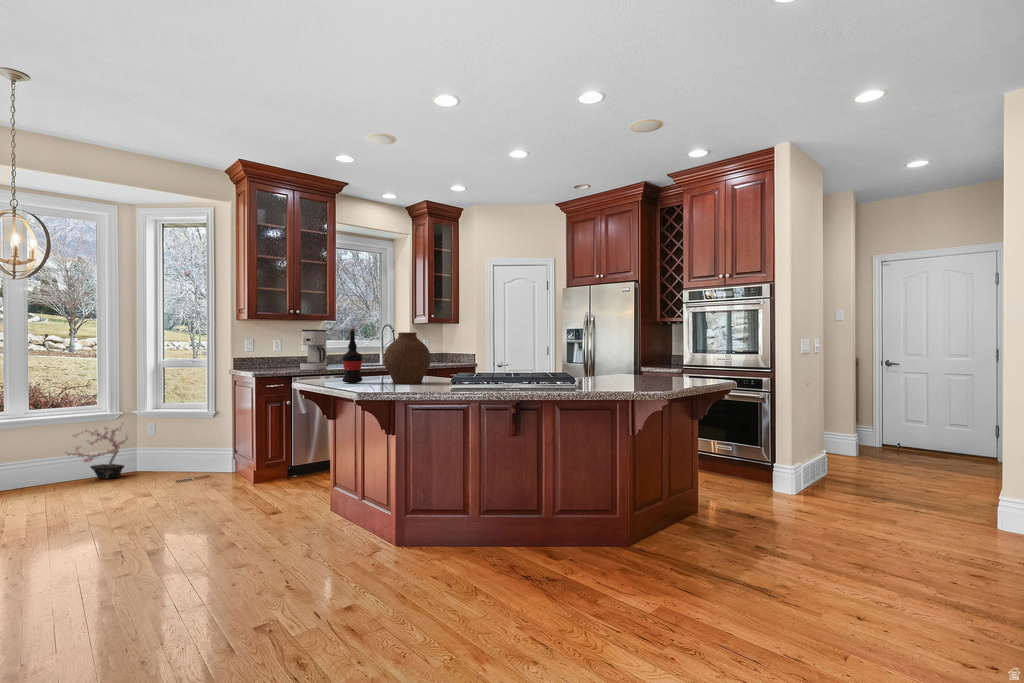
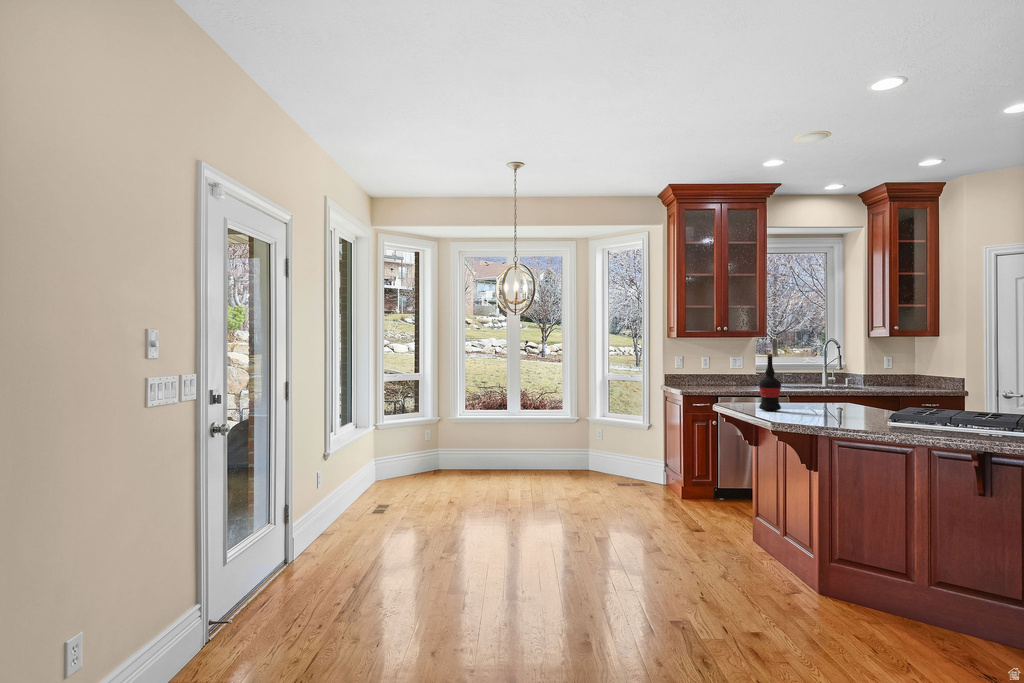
coffee maker: present [300,330,326,371] -> none [728,347,757,390]
vase: present [384,332,431,384] -> none [804,359,862,417]
potted plant: present [65,422,128,478] -> none [539,425,584,474]

